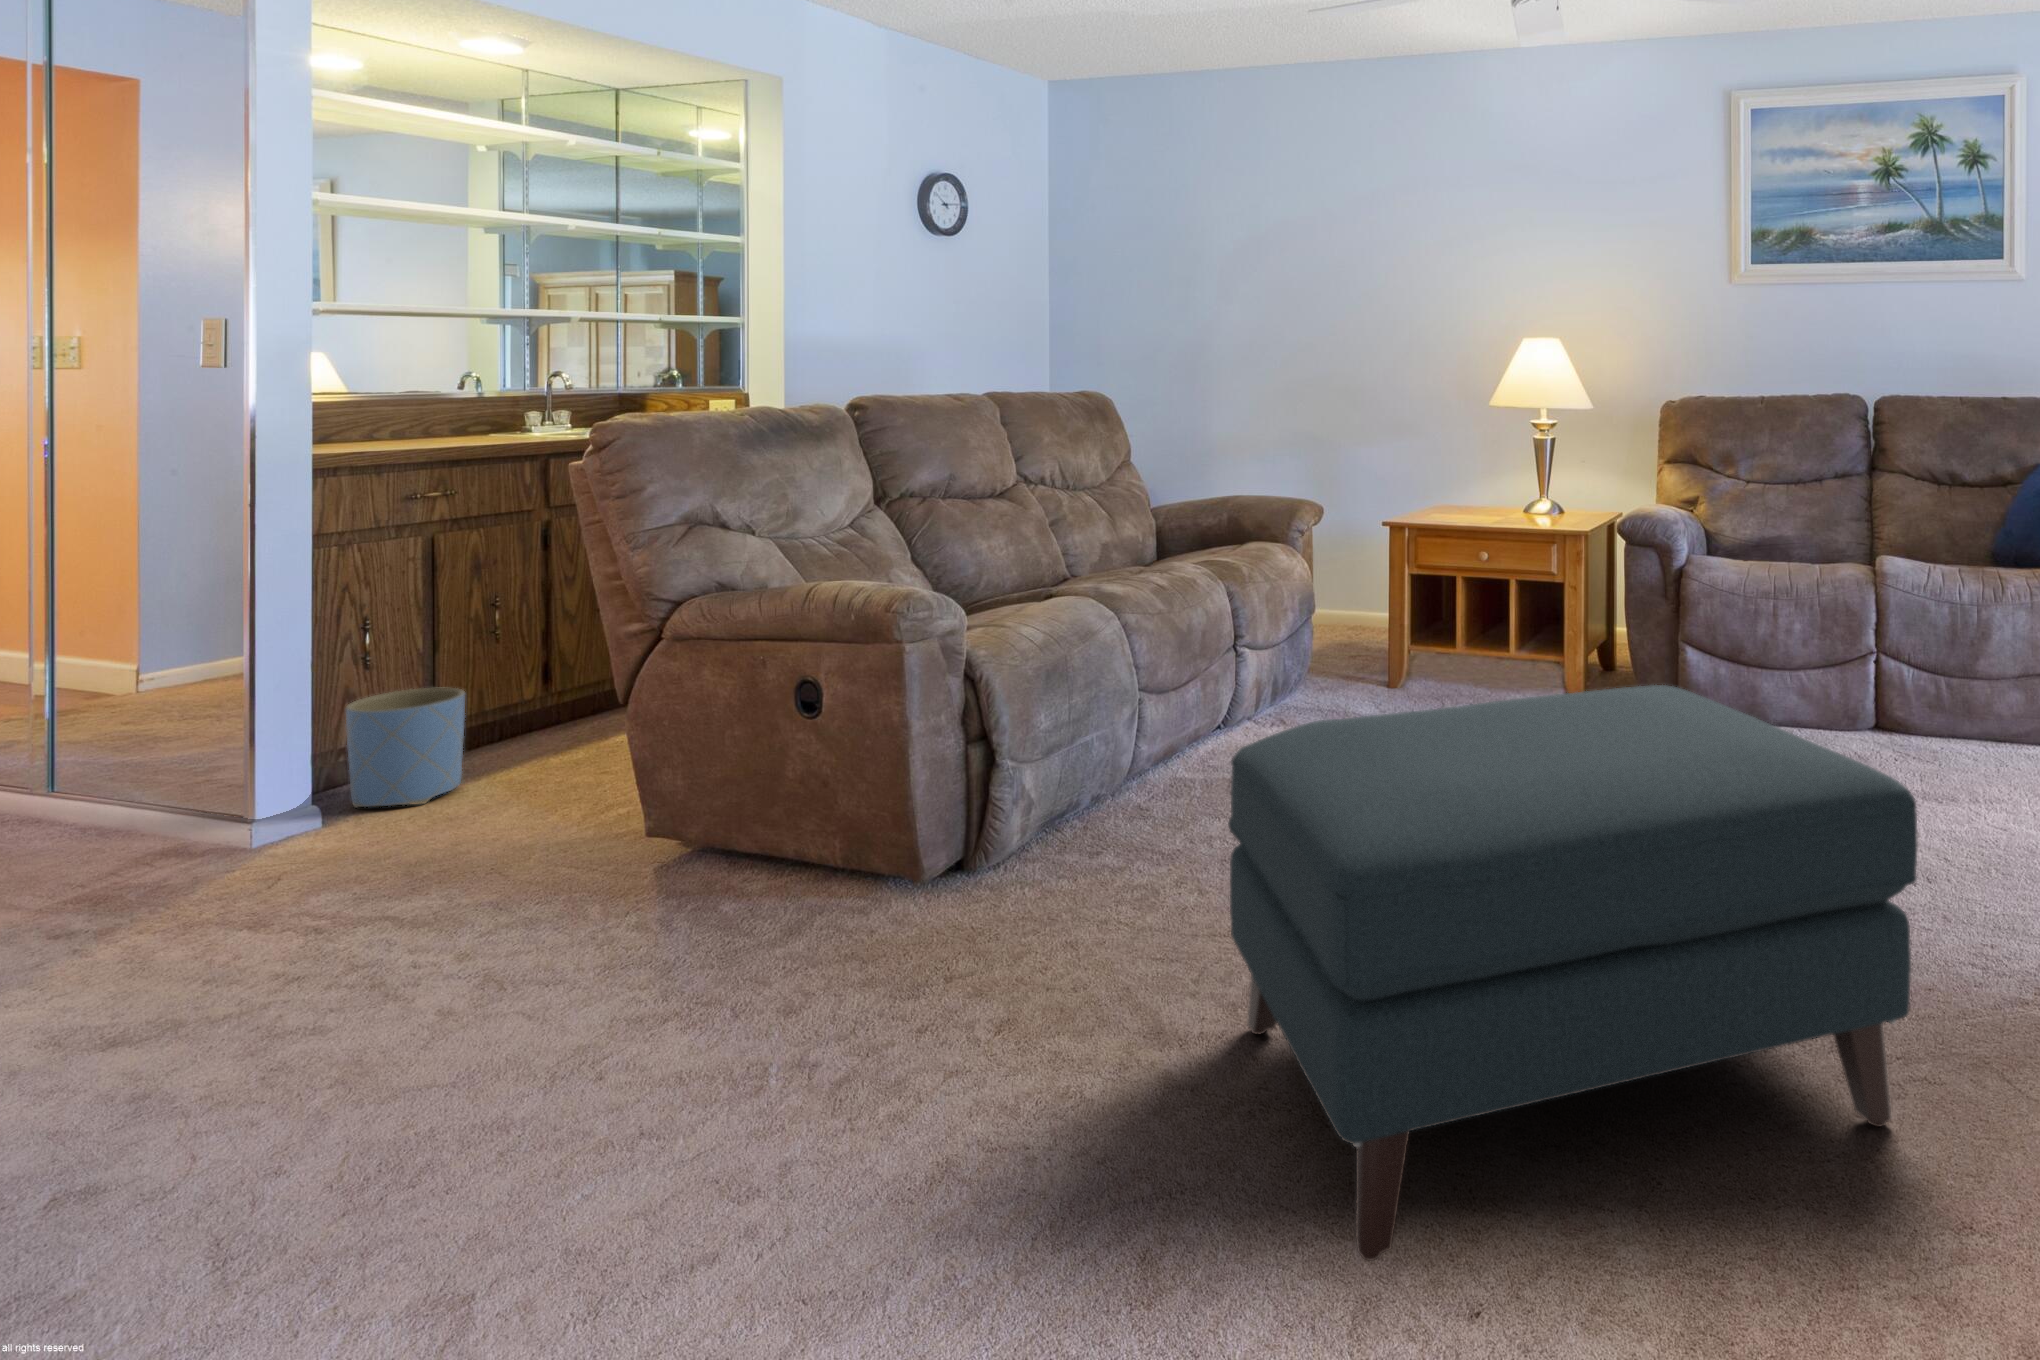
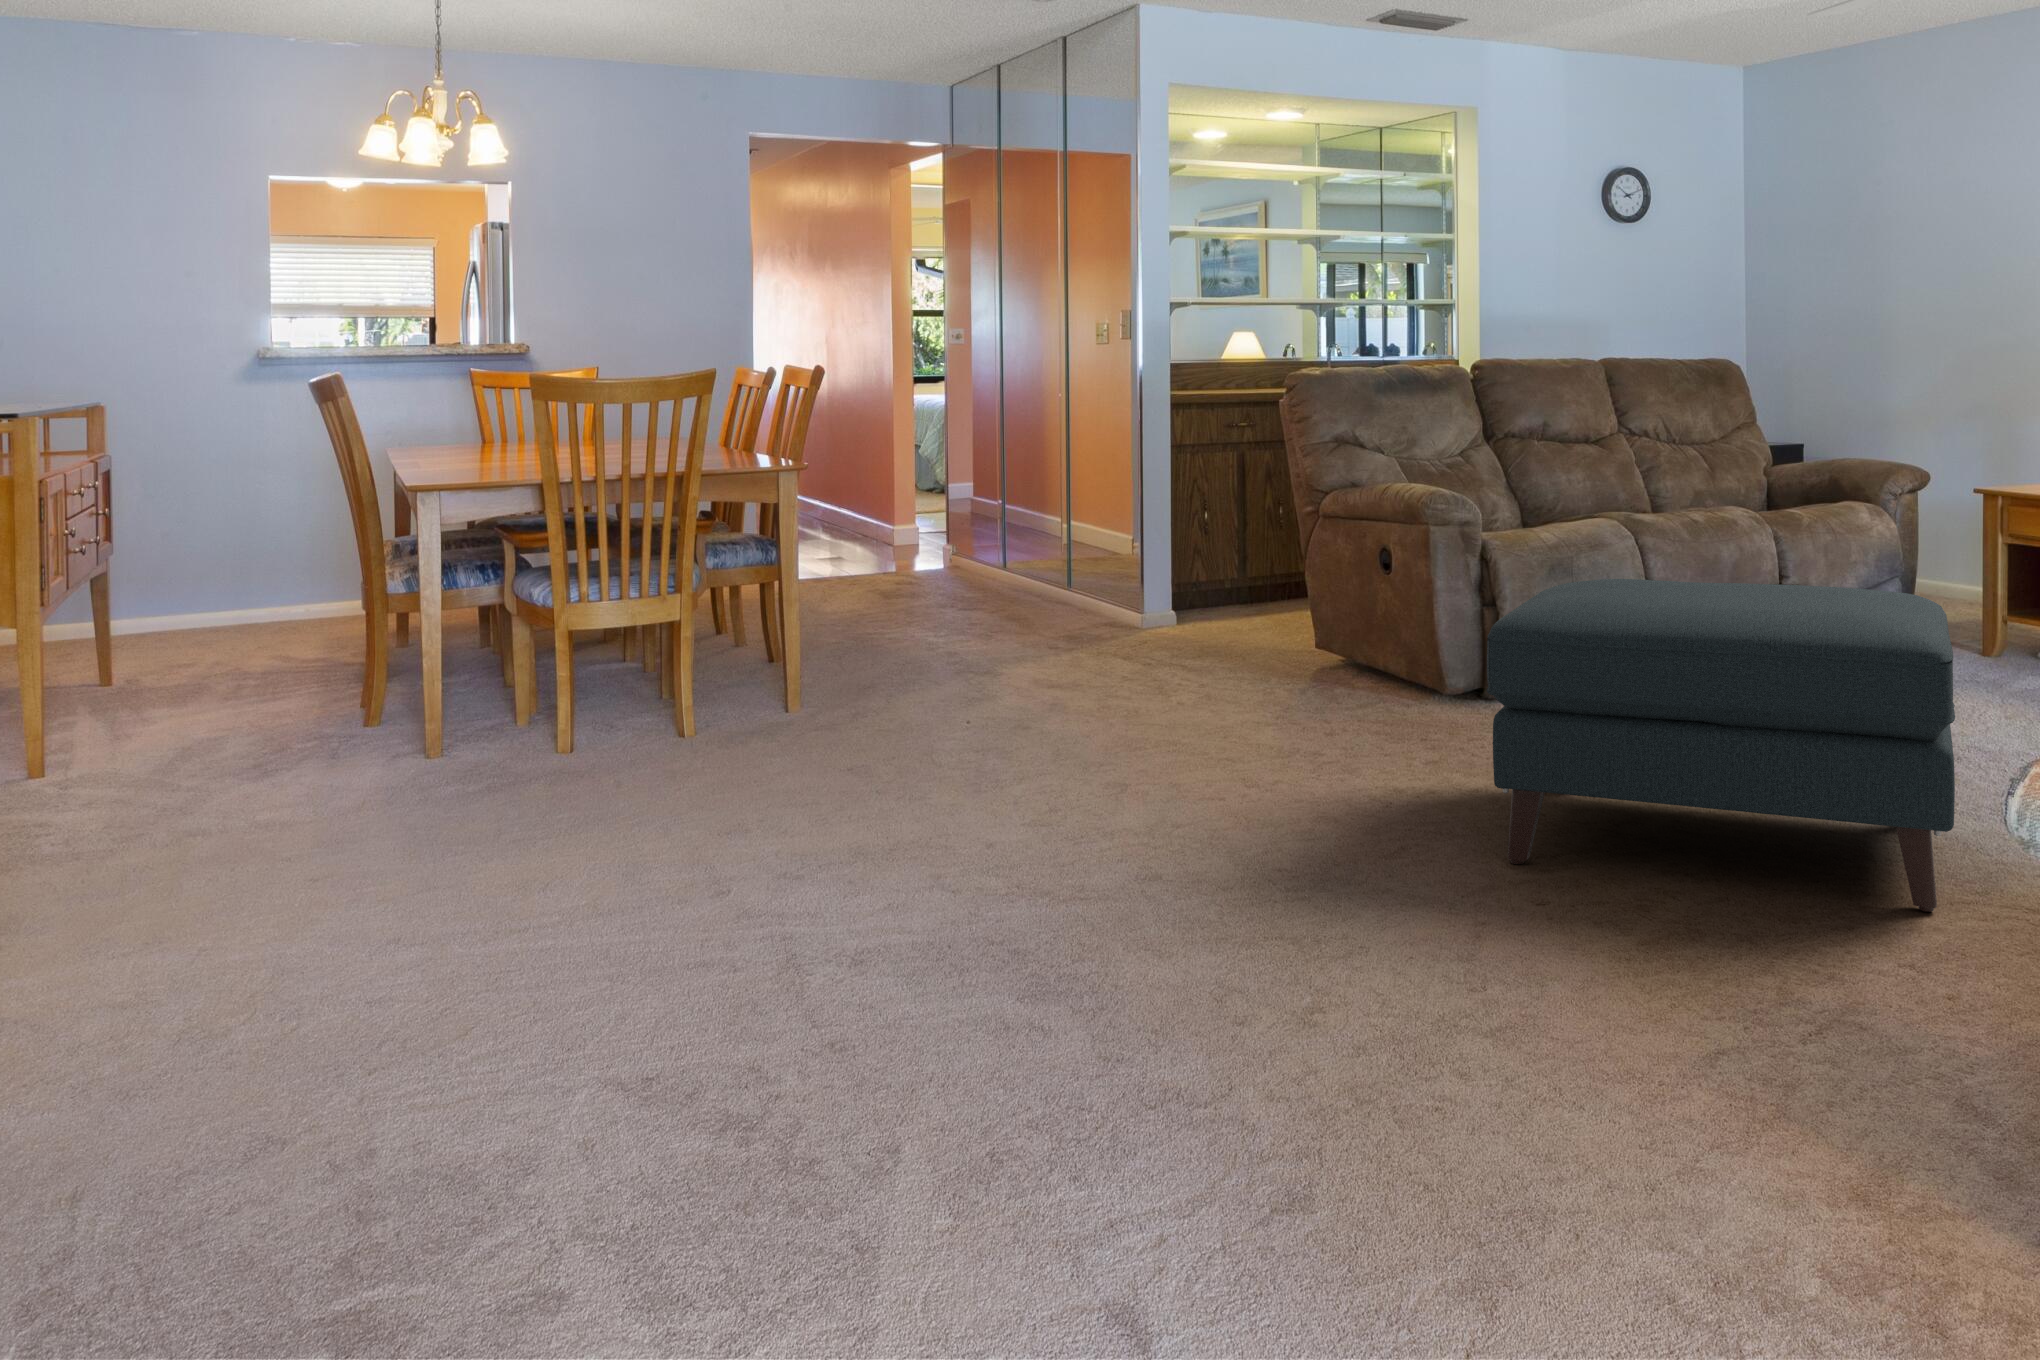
planter: present [346,687,465,807] -> none [1188,549,1249,621]

